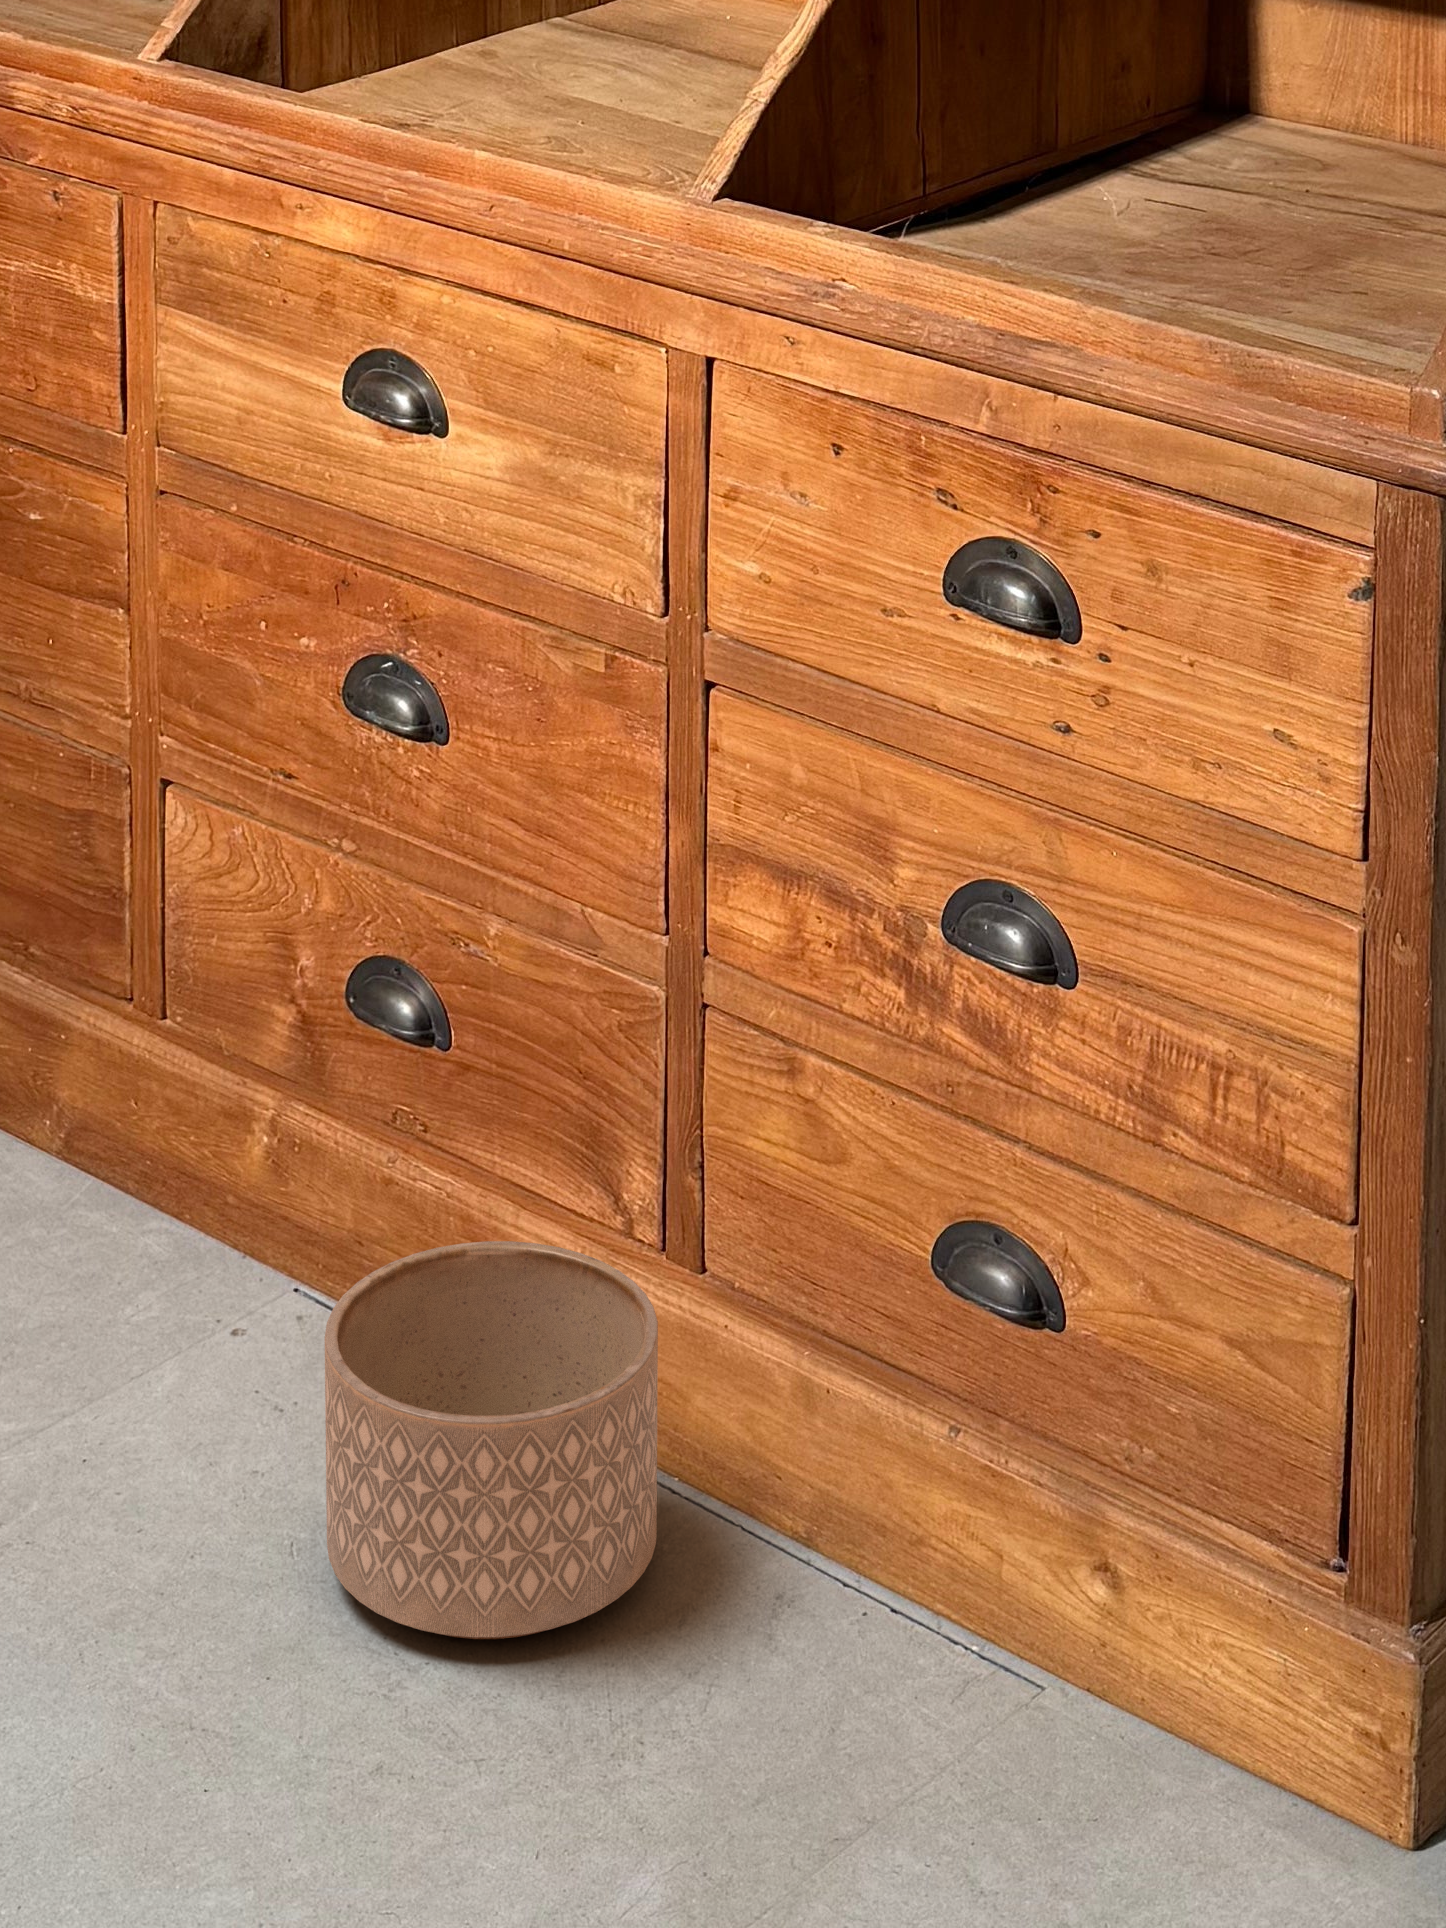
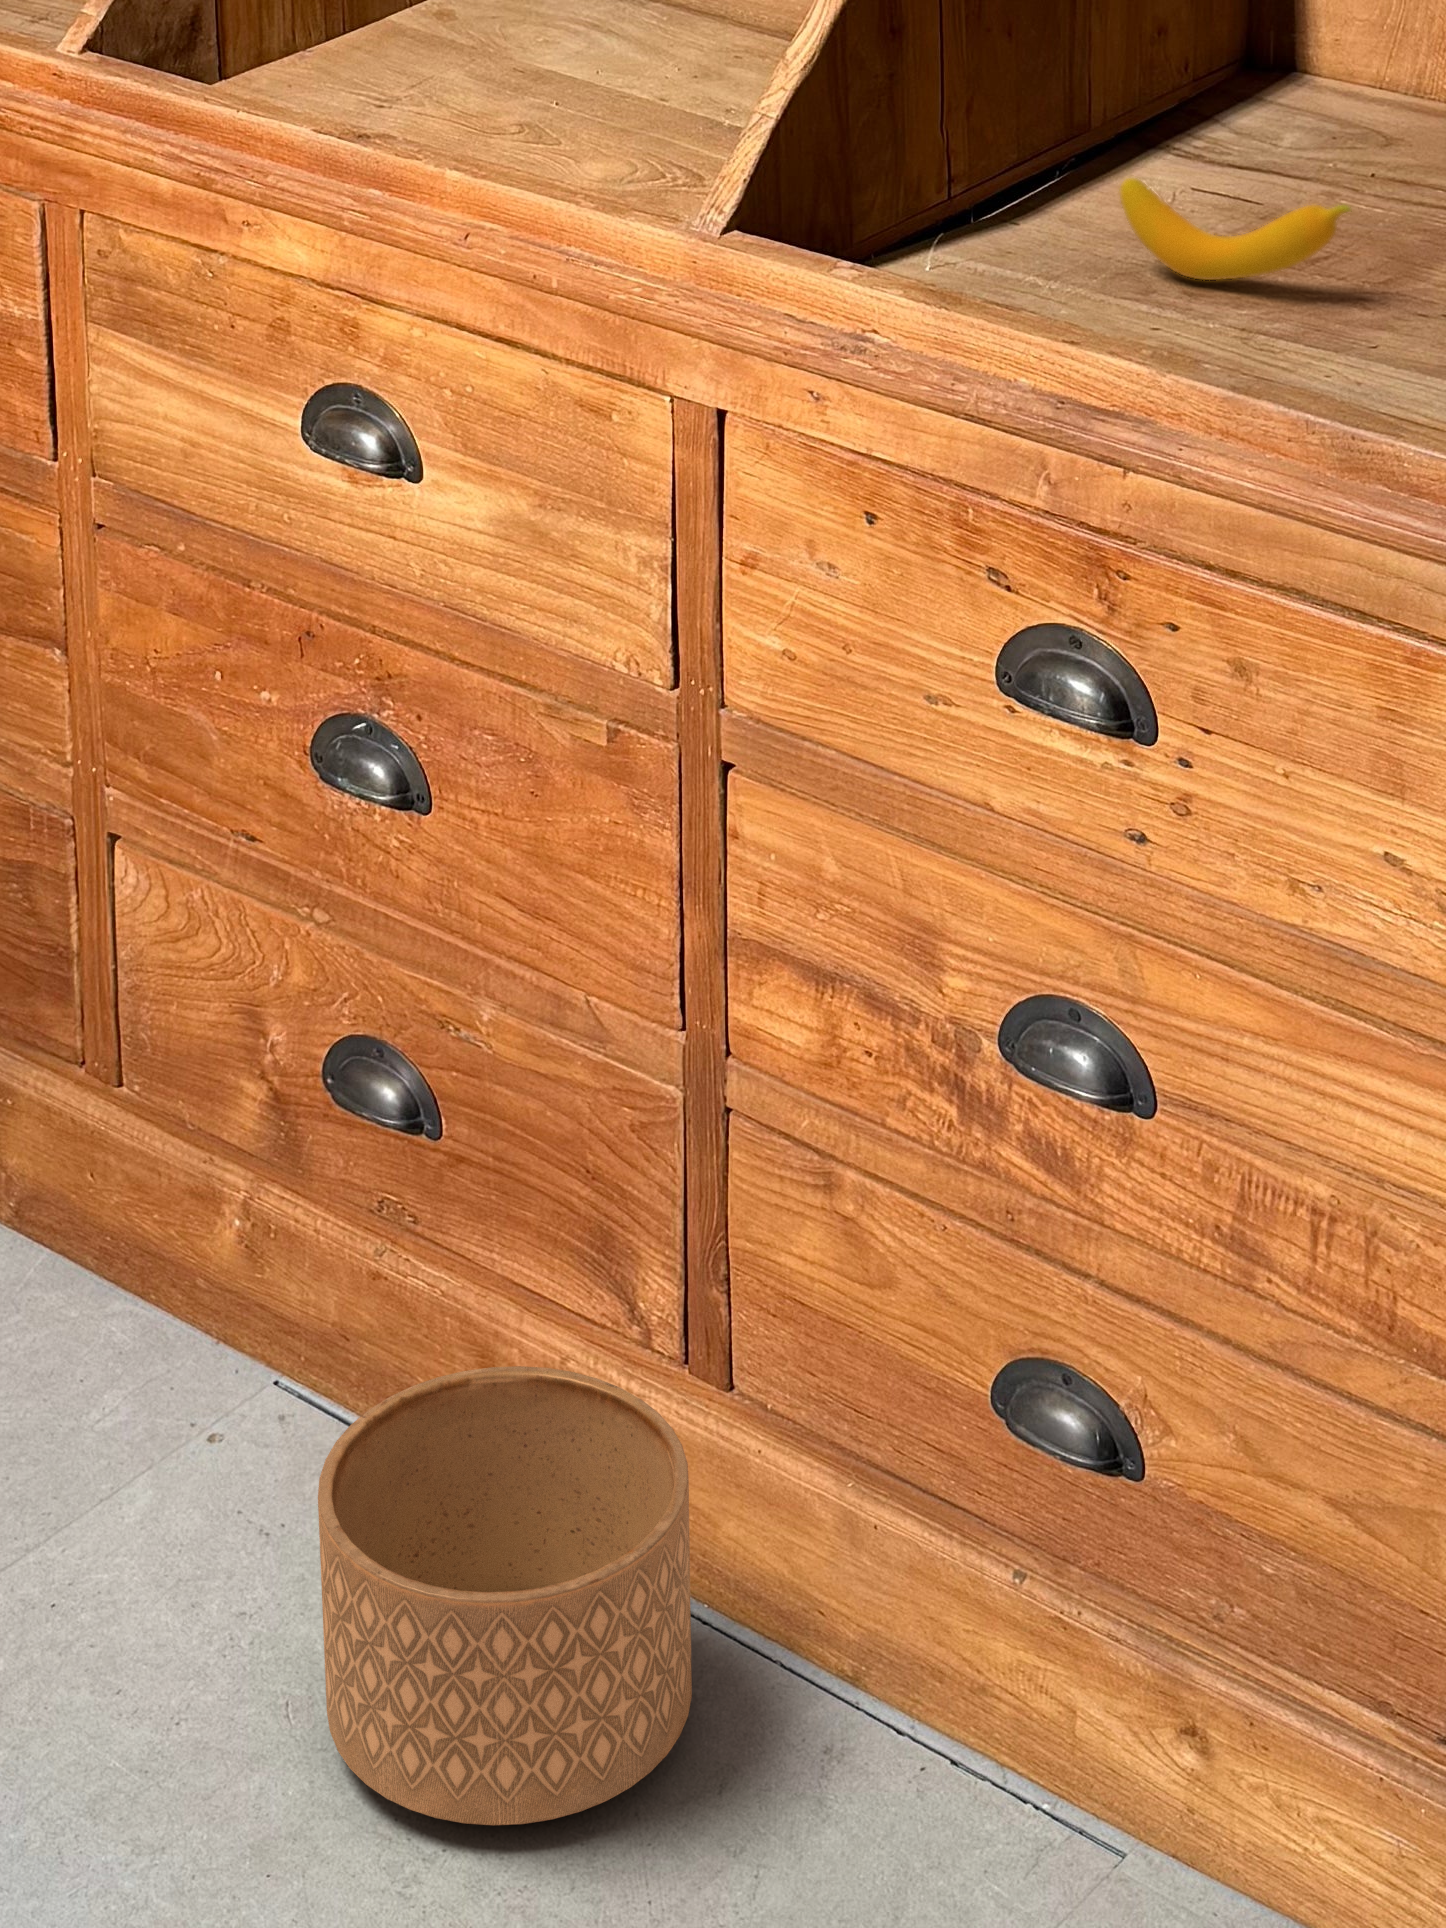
fruit: none [1066,164,1267,253] -> present [1119,178,1351,280]

